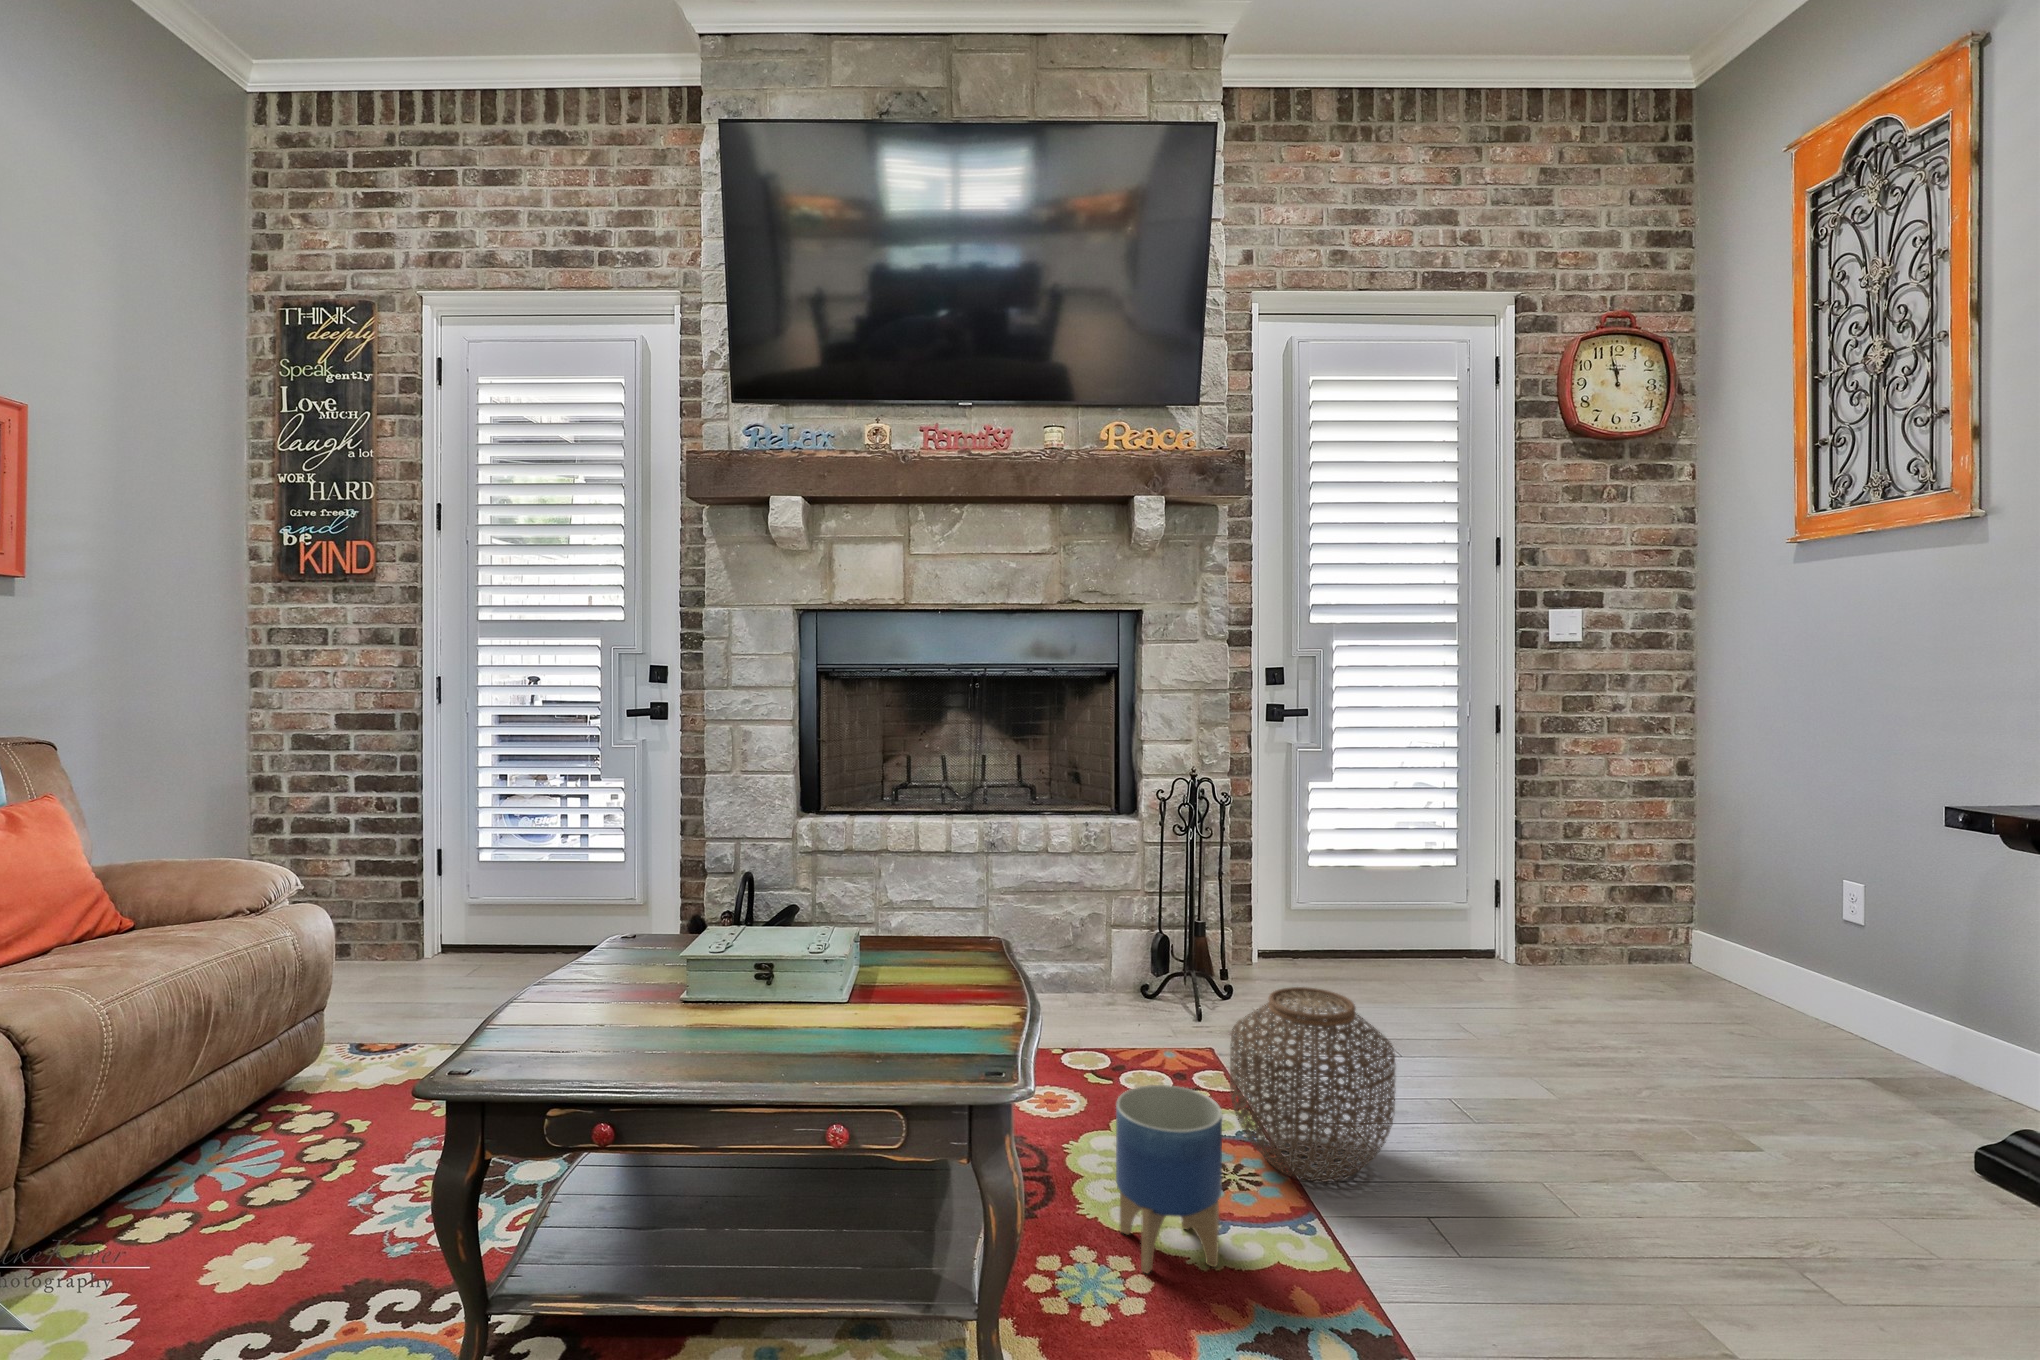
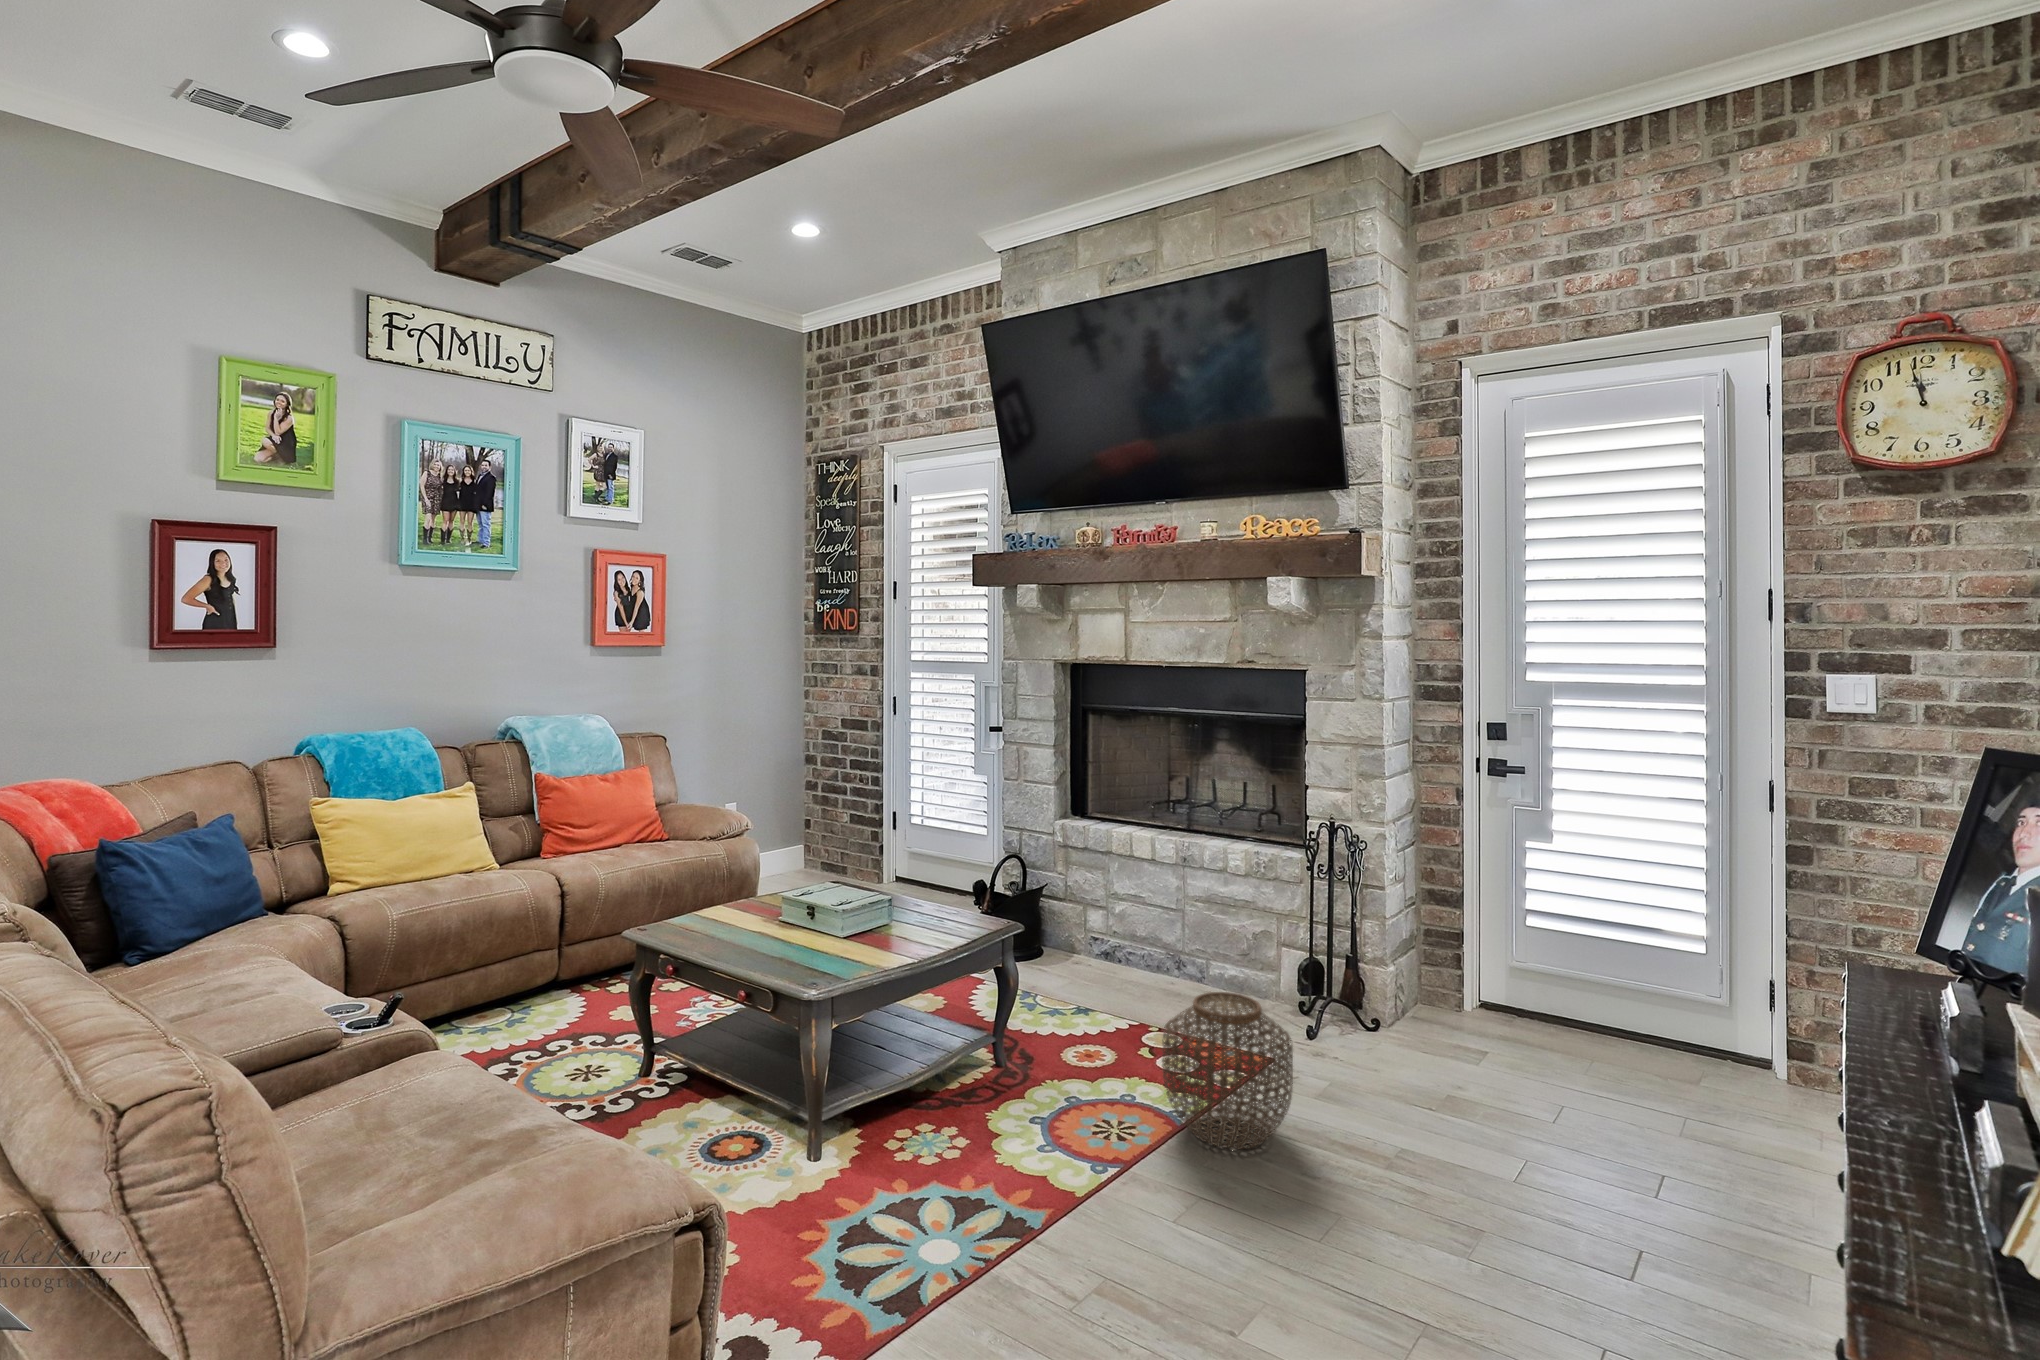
planter: present [1116,1085,1222,1273] -> none [1006,1024,1078,1154]

